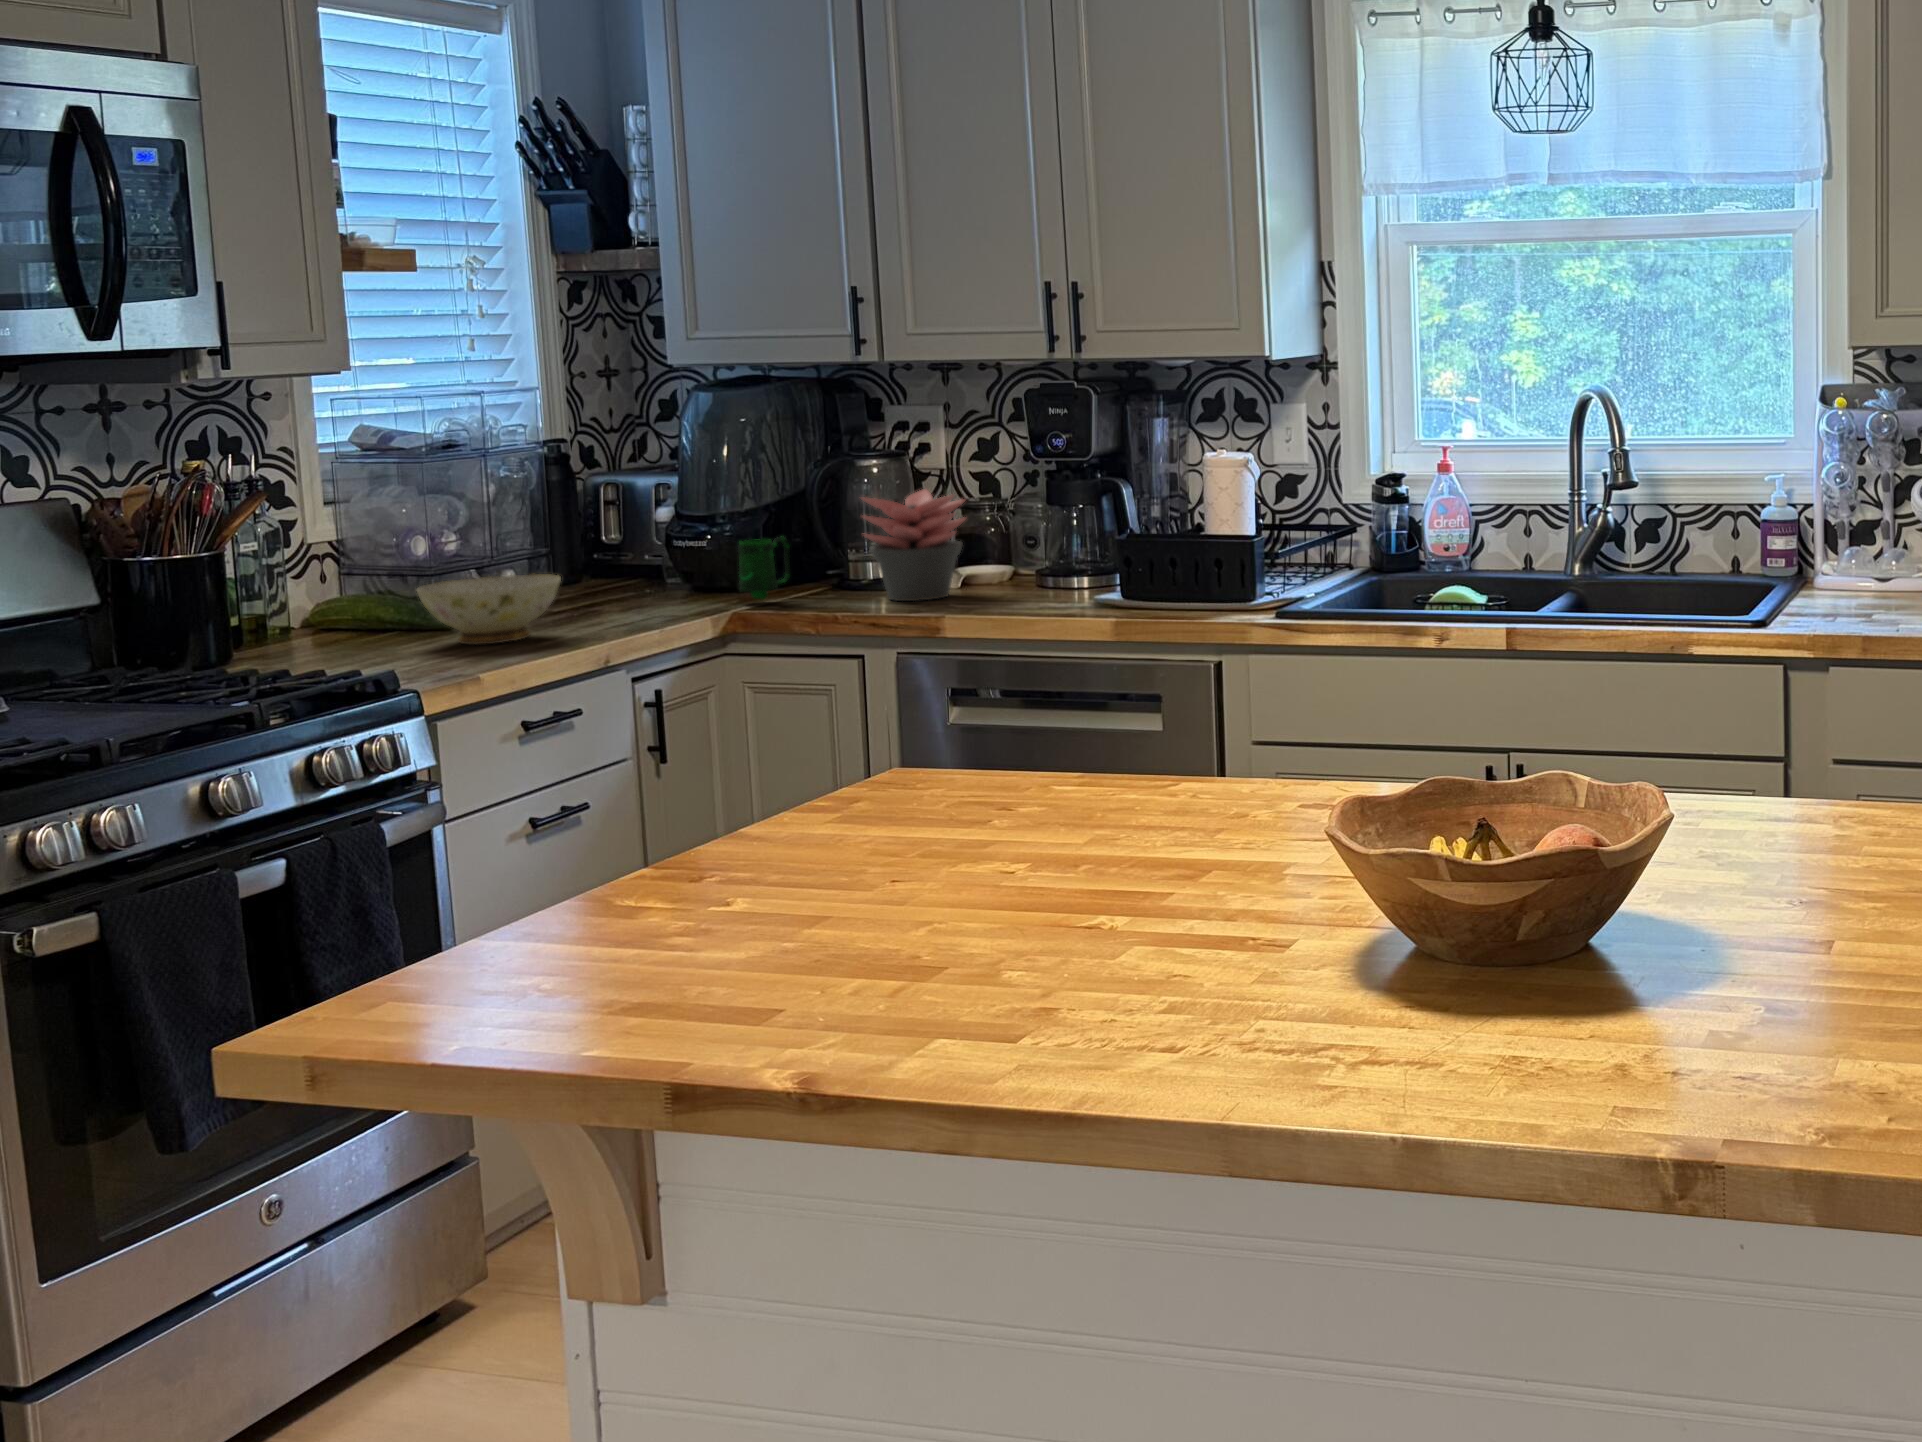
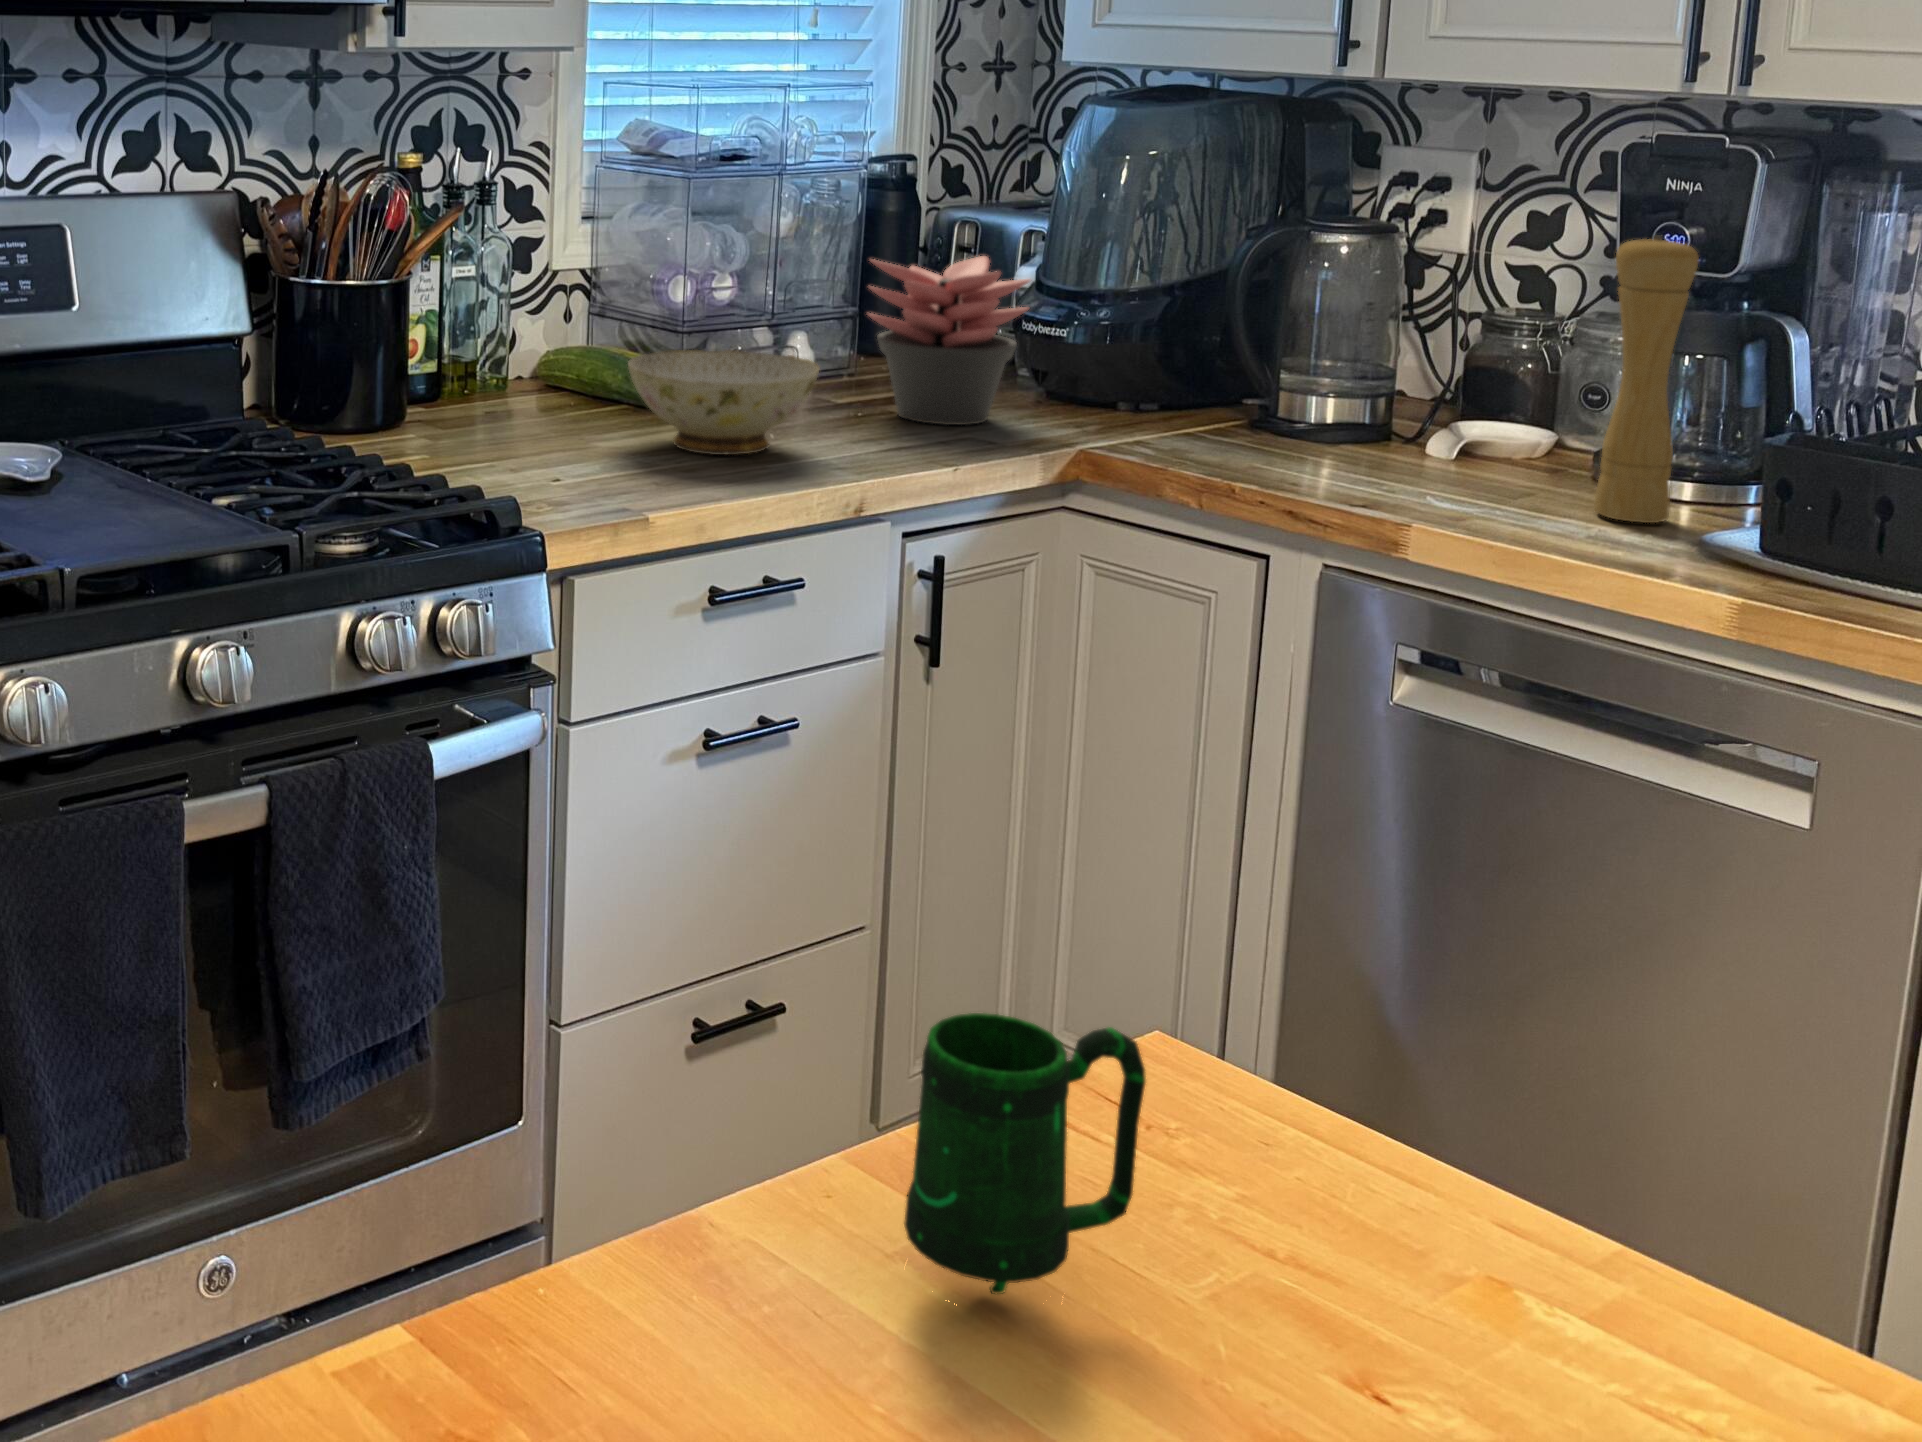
pepper mill: none [1029,438,1075,598] -> present [1594,235,1699,523]
succulent plant: present [862,489,965,601] -> present [868,256,1030,425]
mug: present [738,537,790,599] -> present [904,1013,1146,1294]

